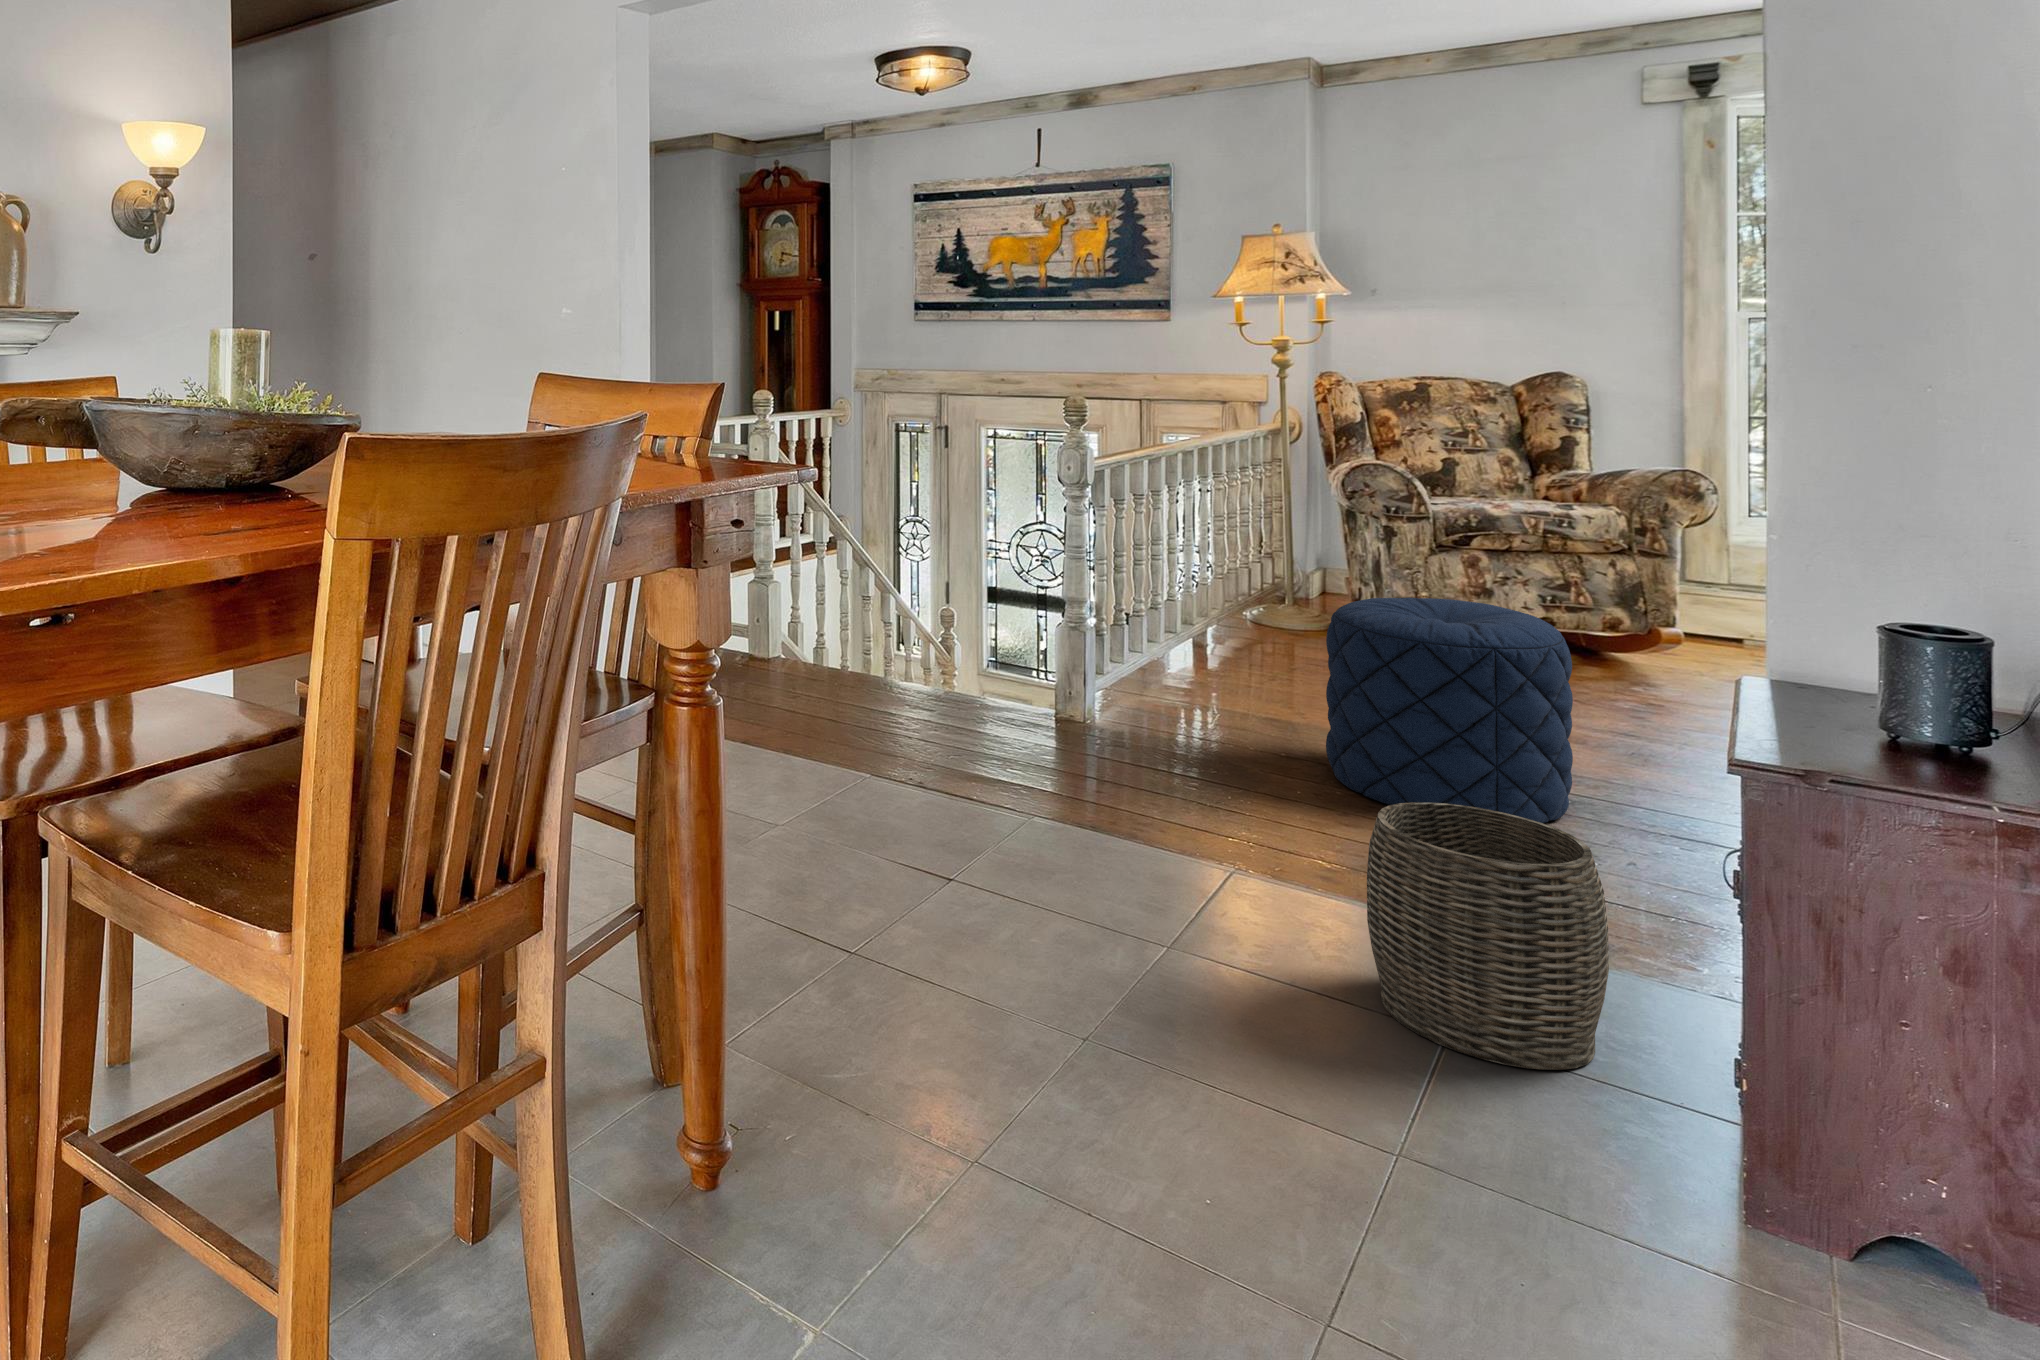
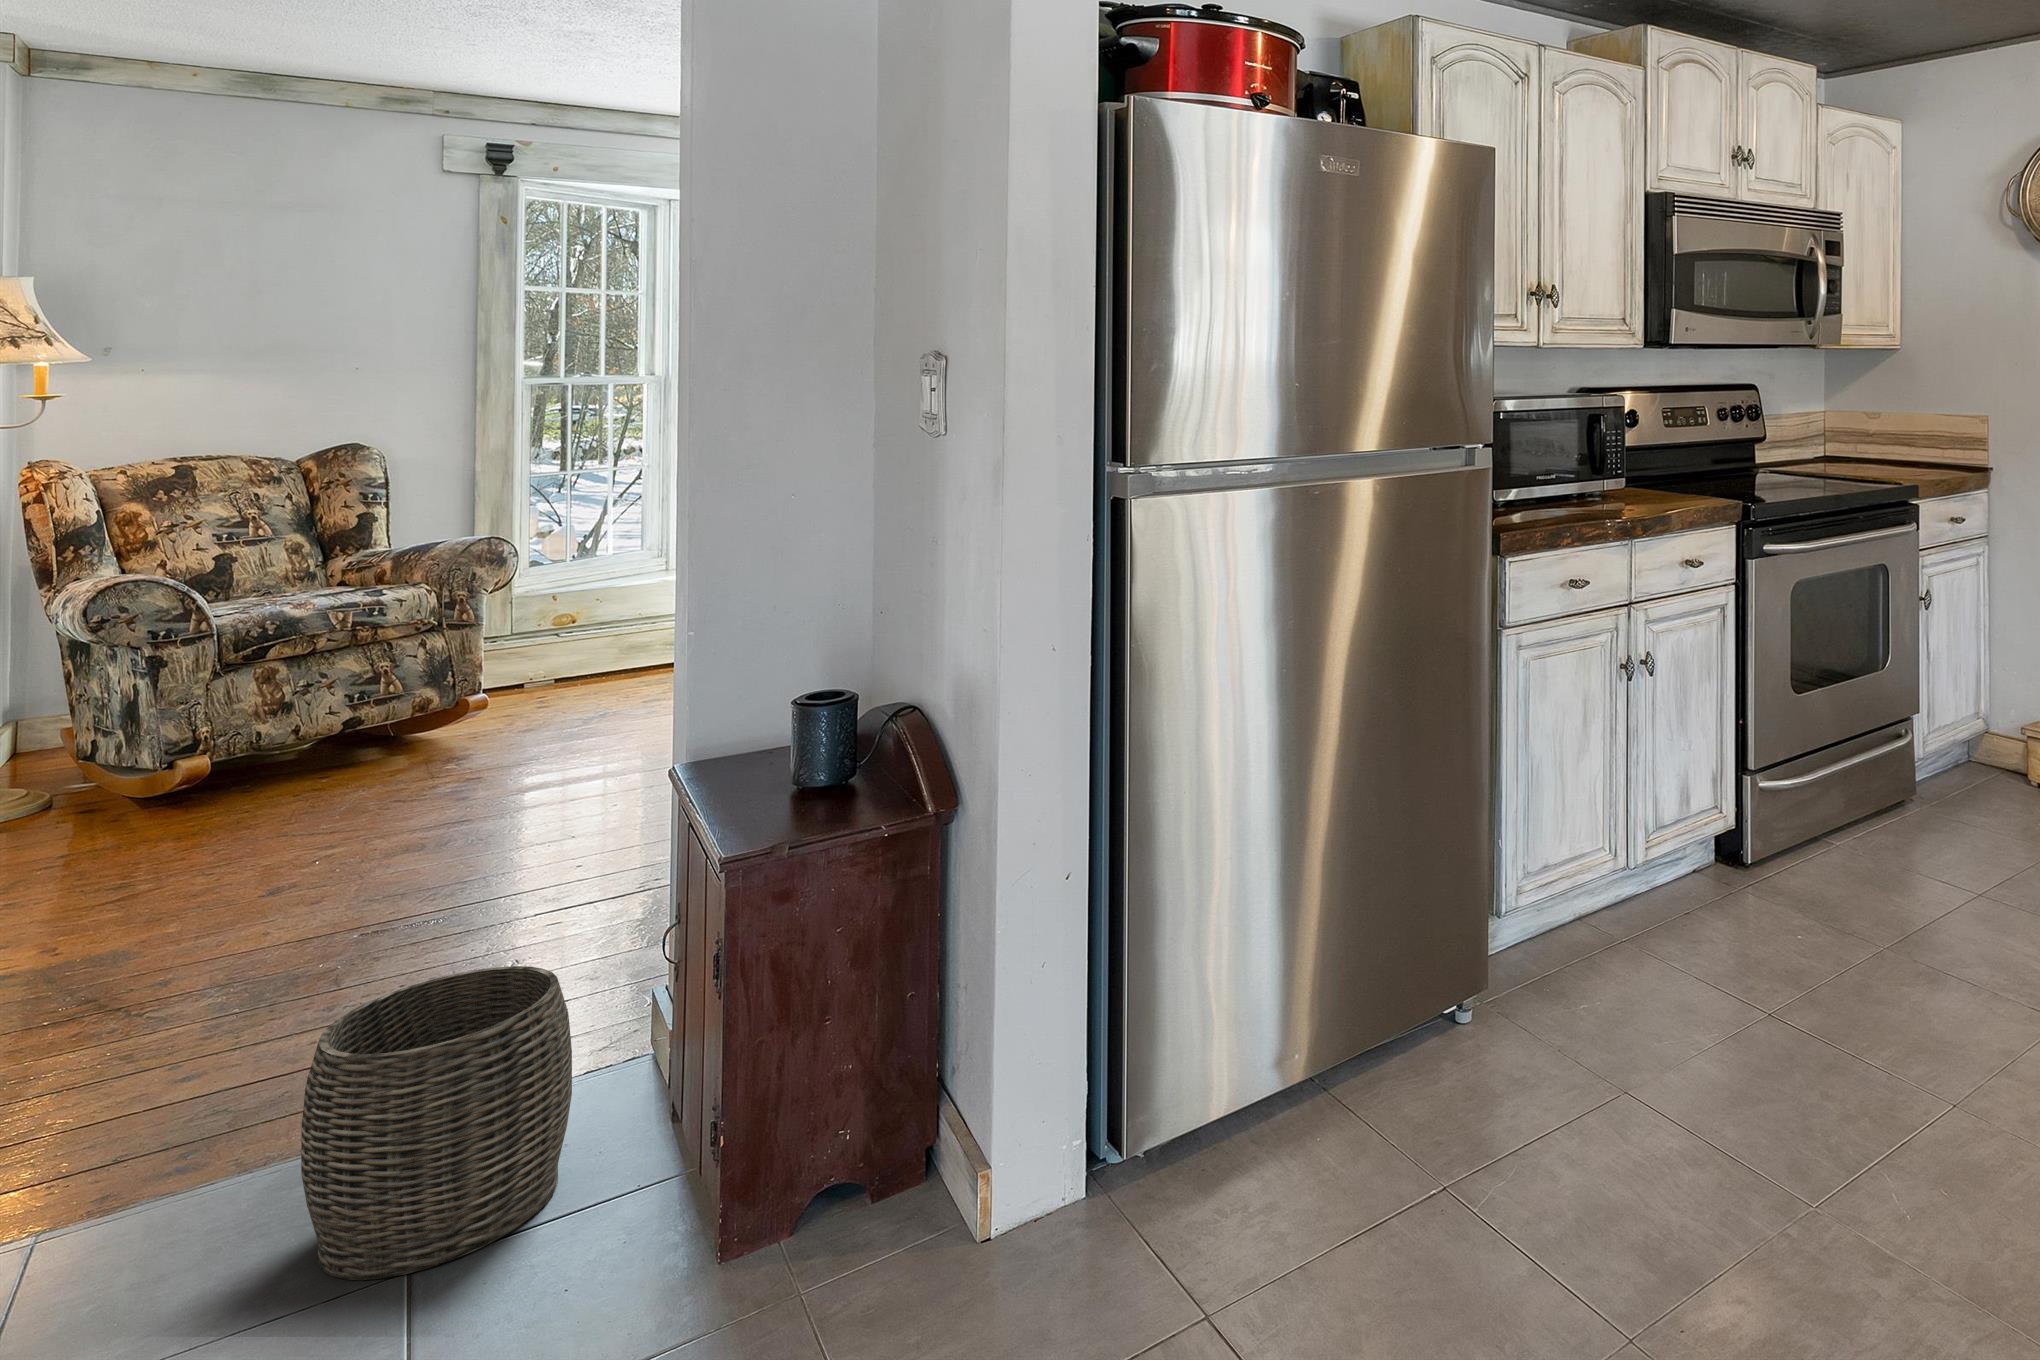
pouf: present [1326,598,1573,823] -> none [132,734,447,1020]

